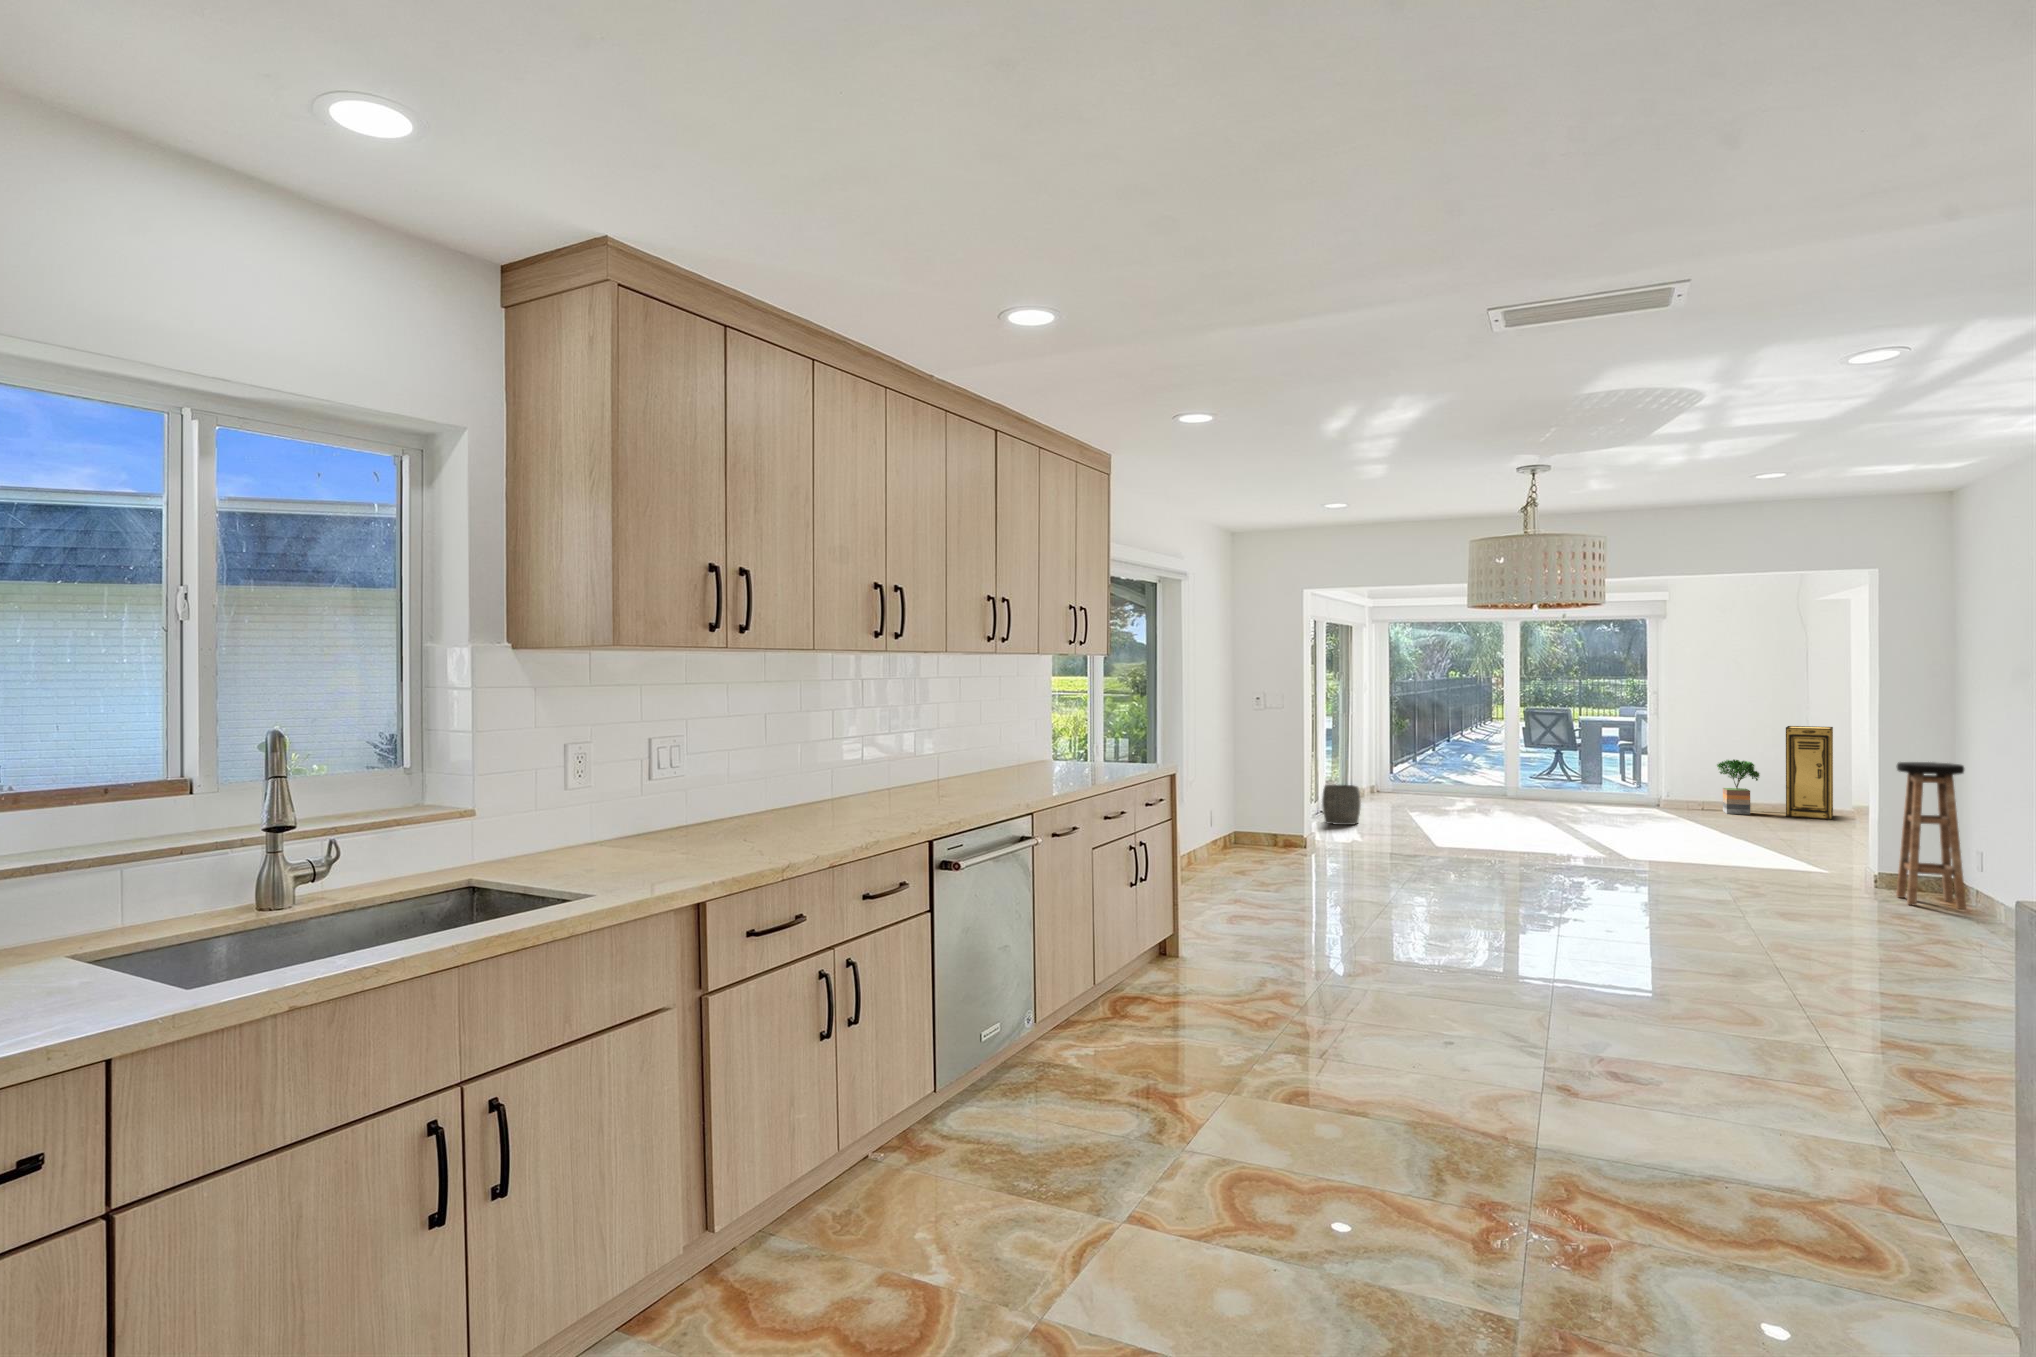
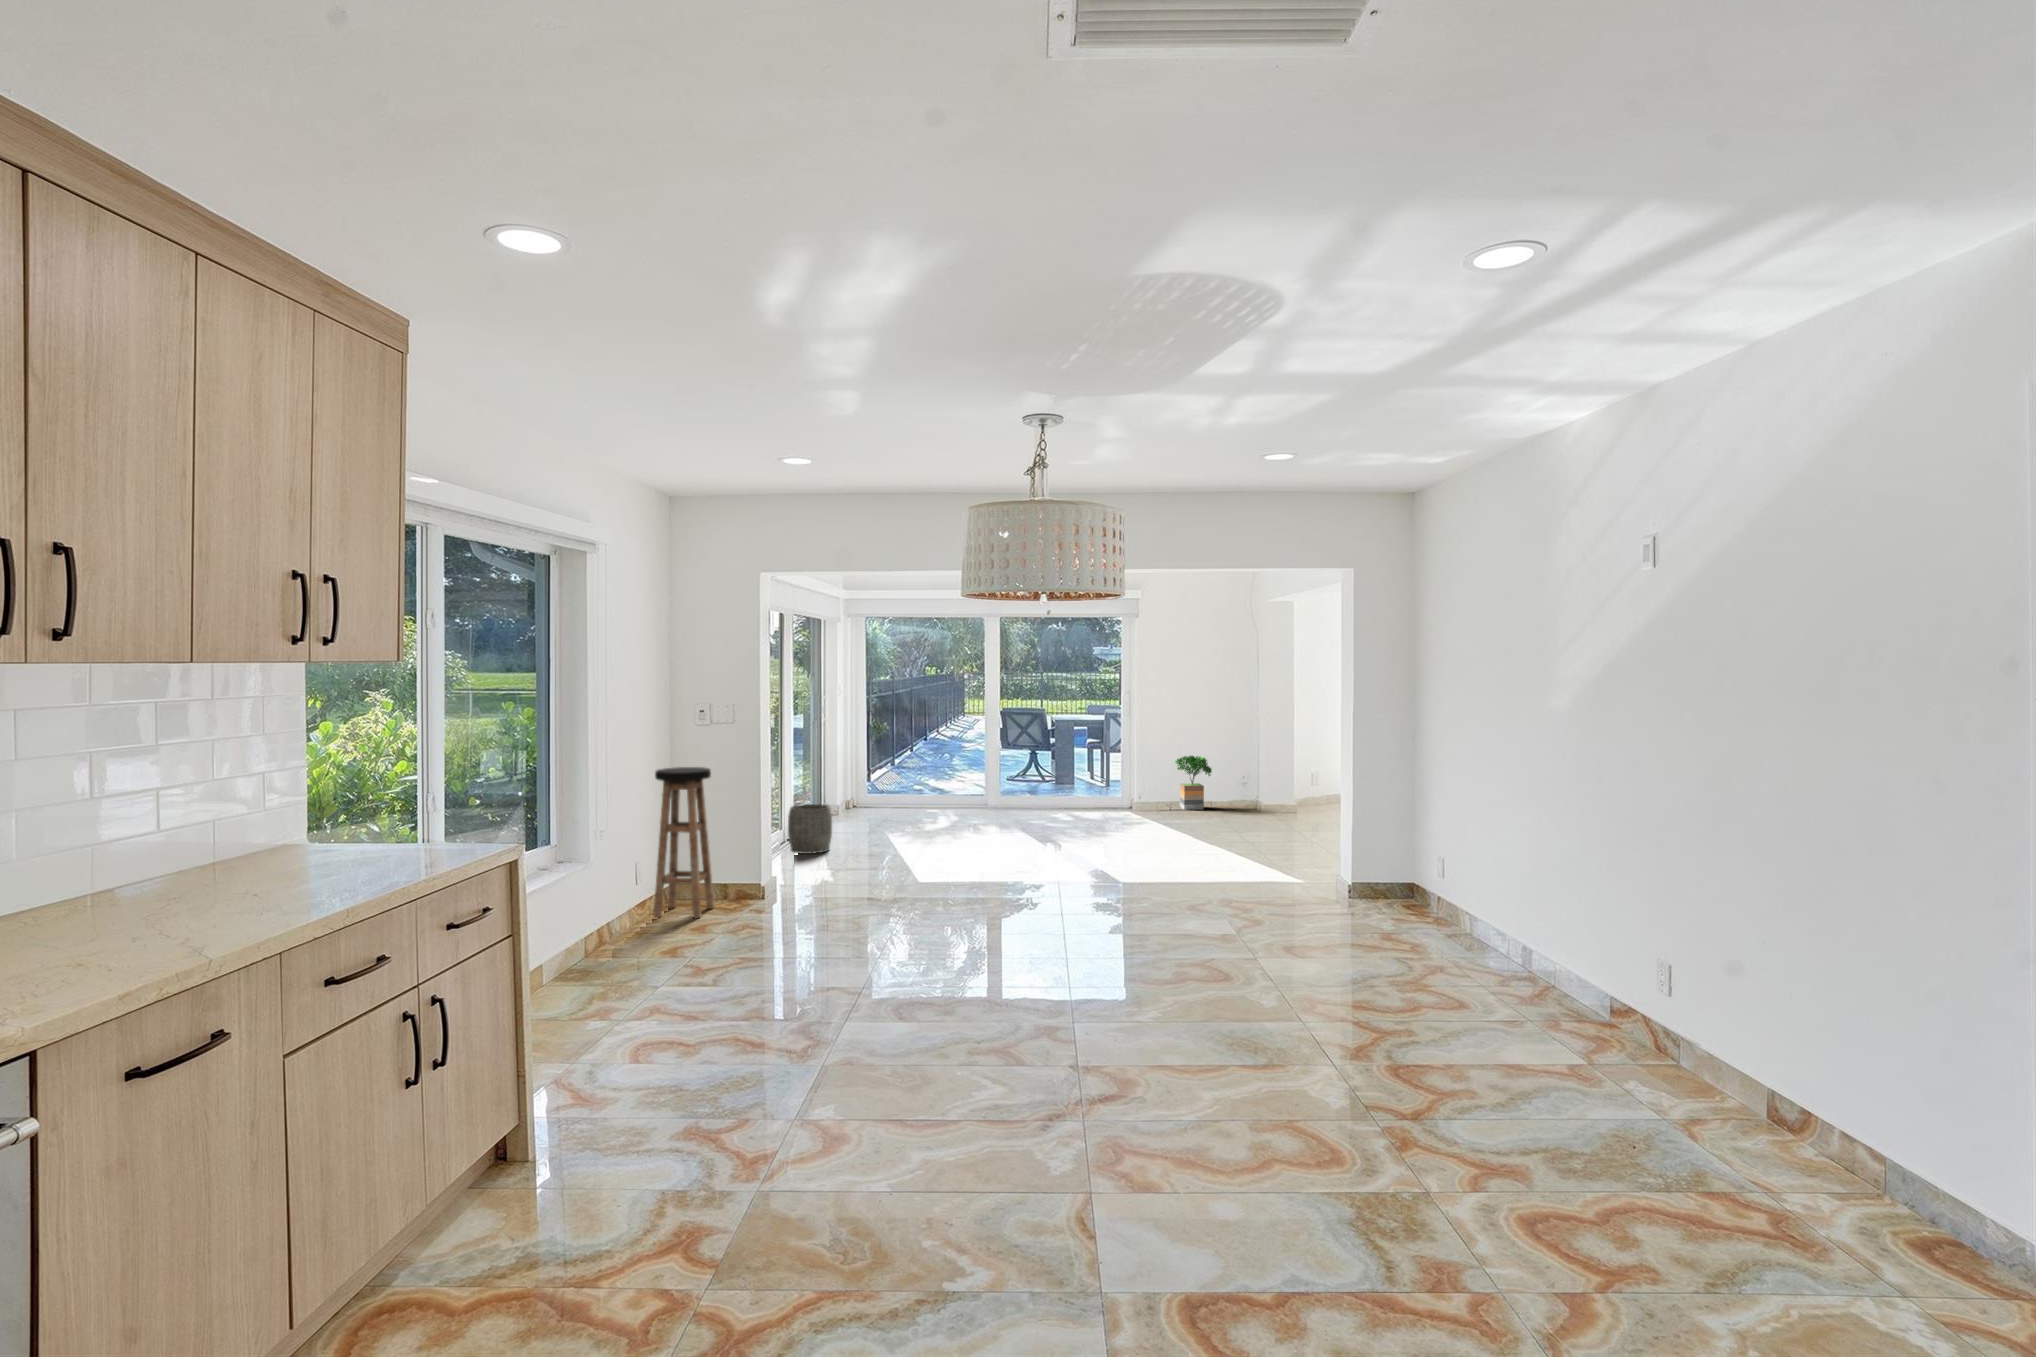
storage cabinet: present [1786,726,1833,820] -> none [1233,721,1270,811]
bar stool: present [1896,762,1966,909] -> present [654,767,714,918]

